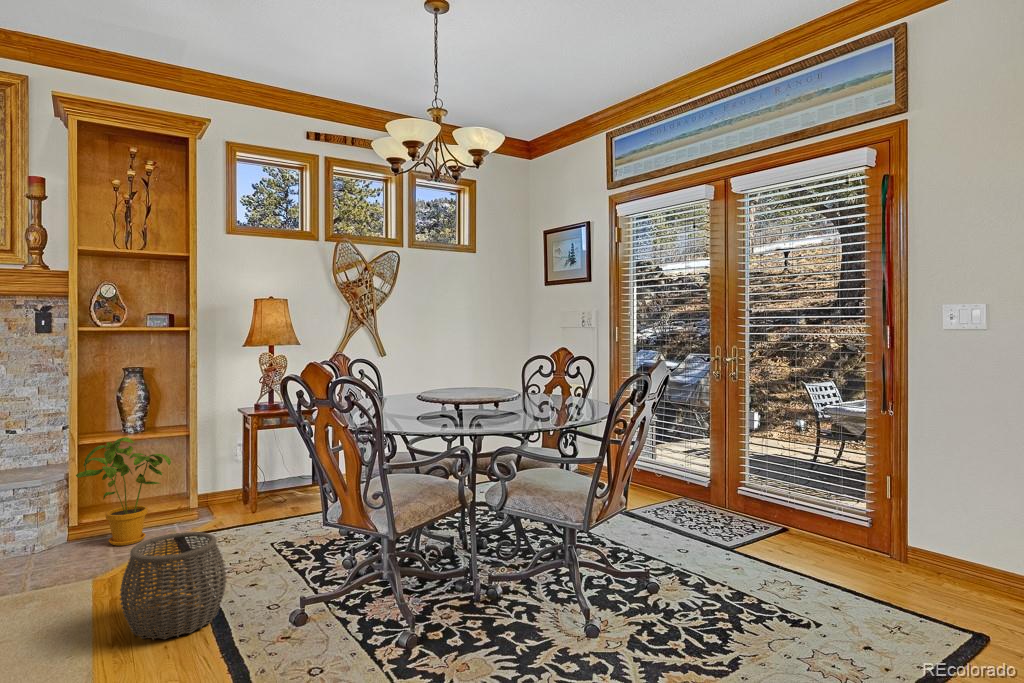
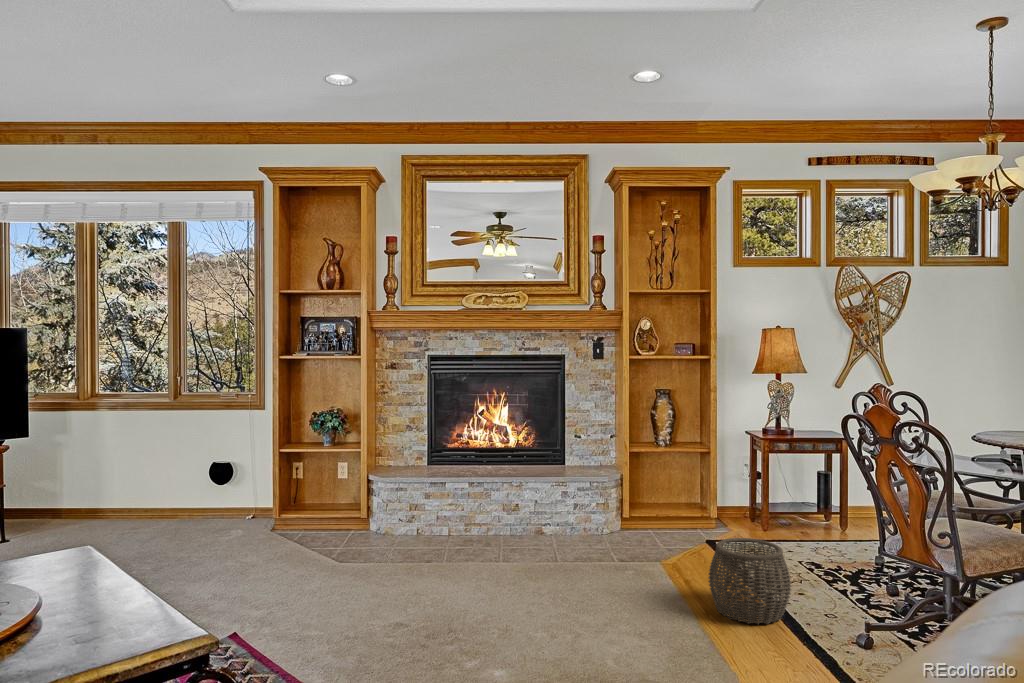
house plant: present [76,437,171,546] -> none [631,451,703,541]

